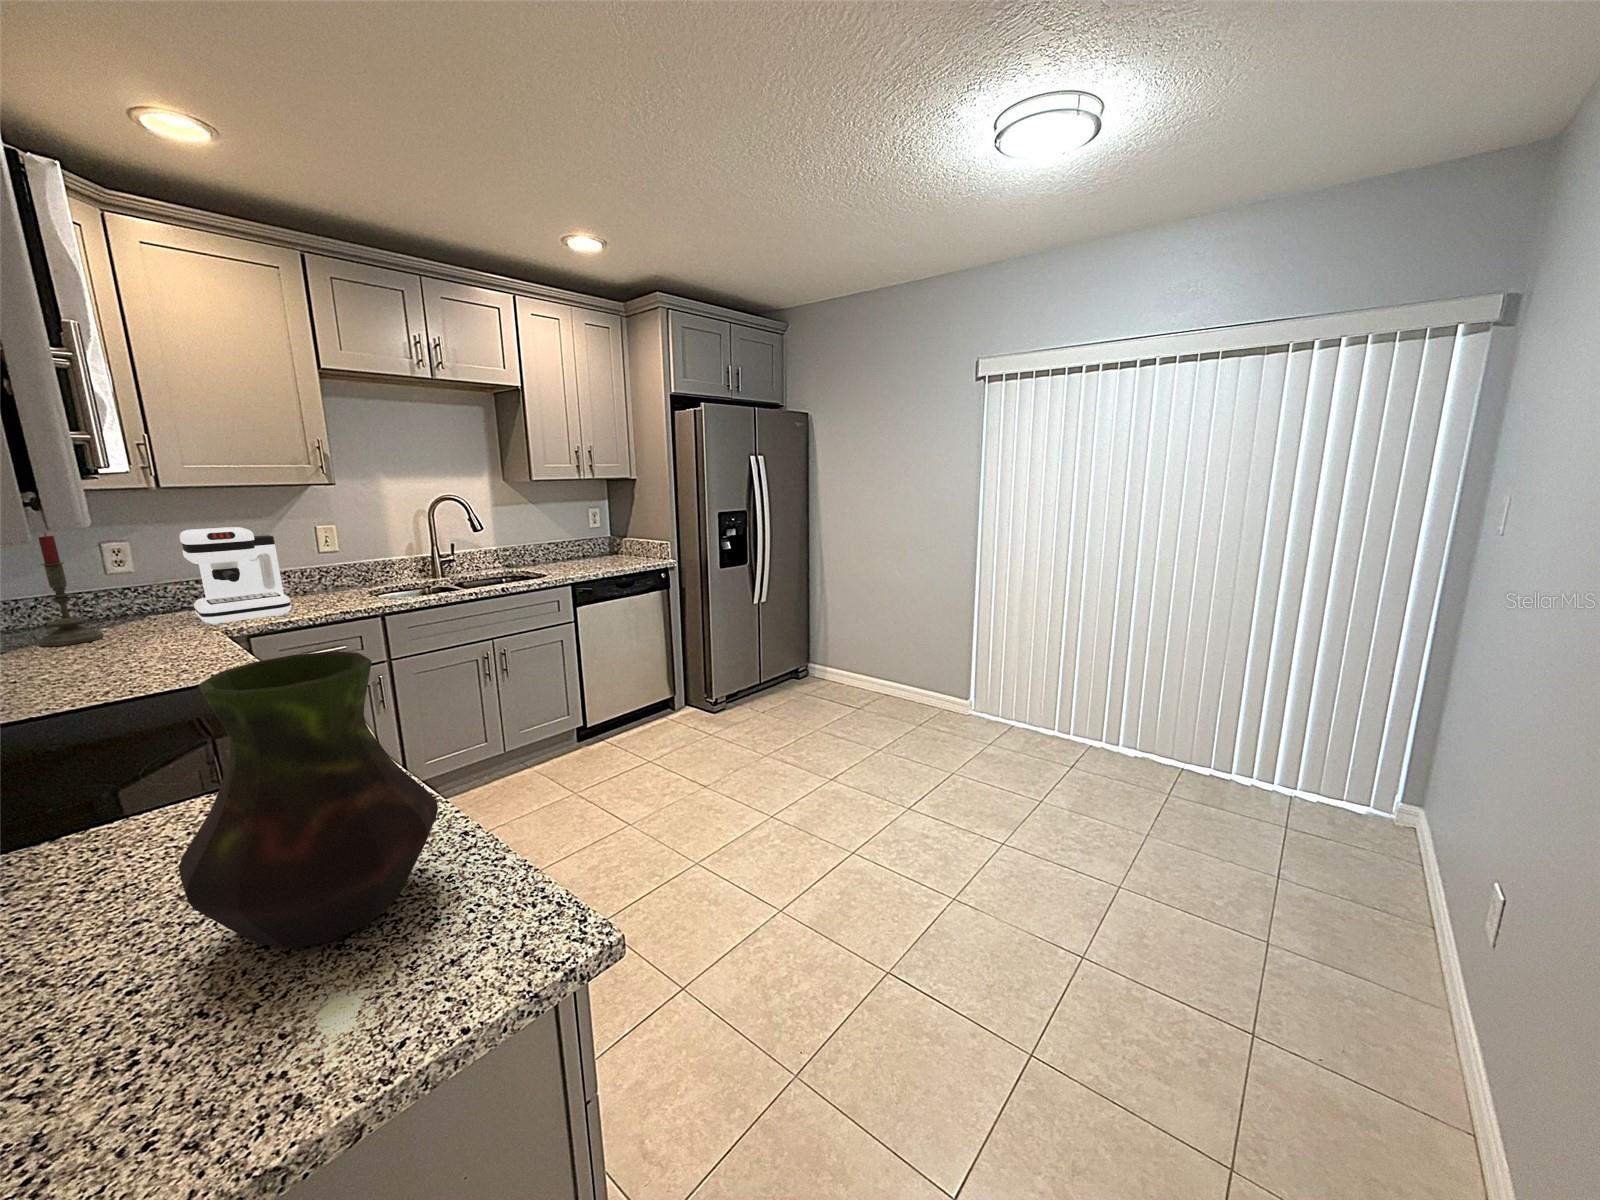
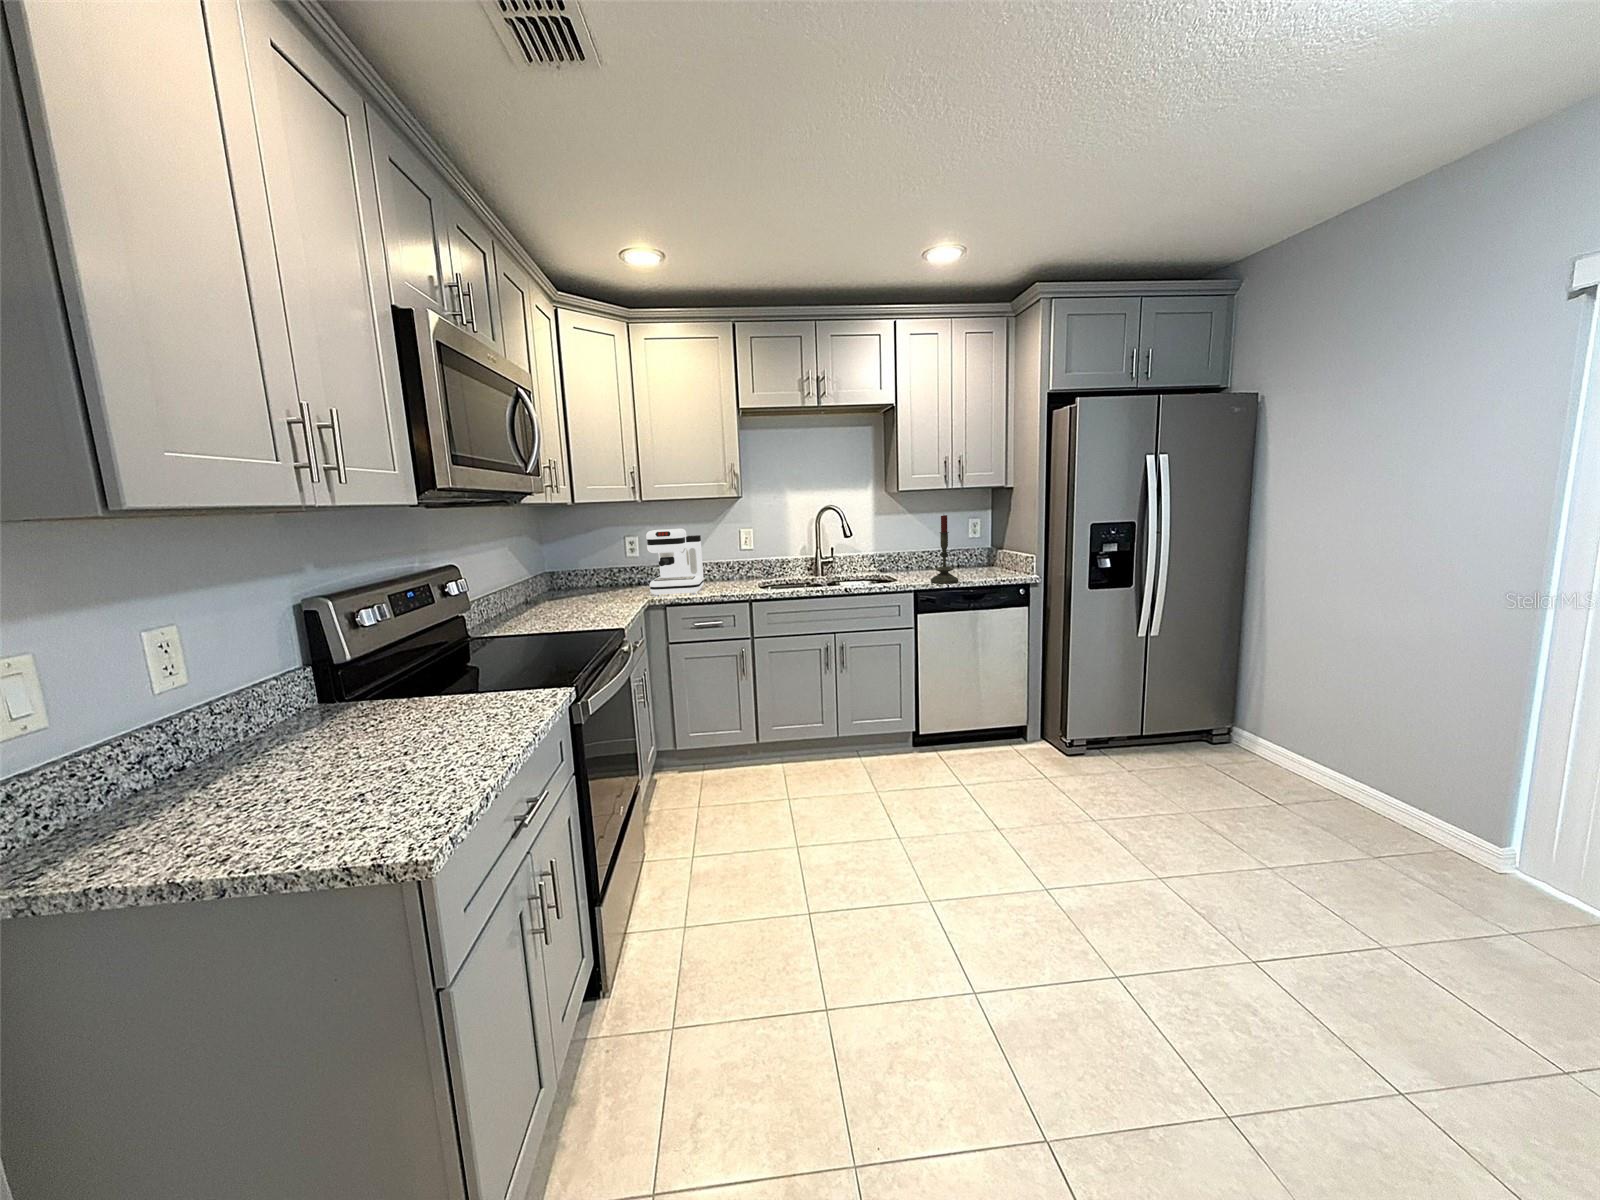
candle: present [39,533,103,647] -> present [931,515,958,583]
vase: present [179,651,438,949] -> none [205,602,400,814]

